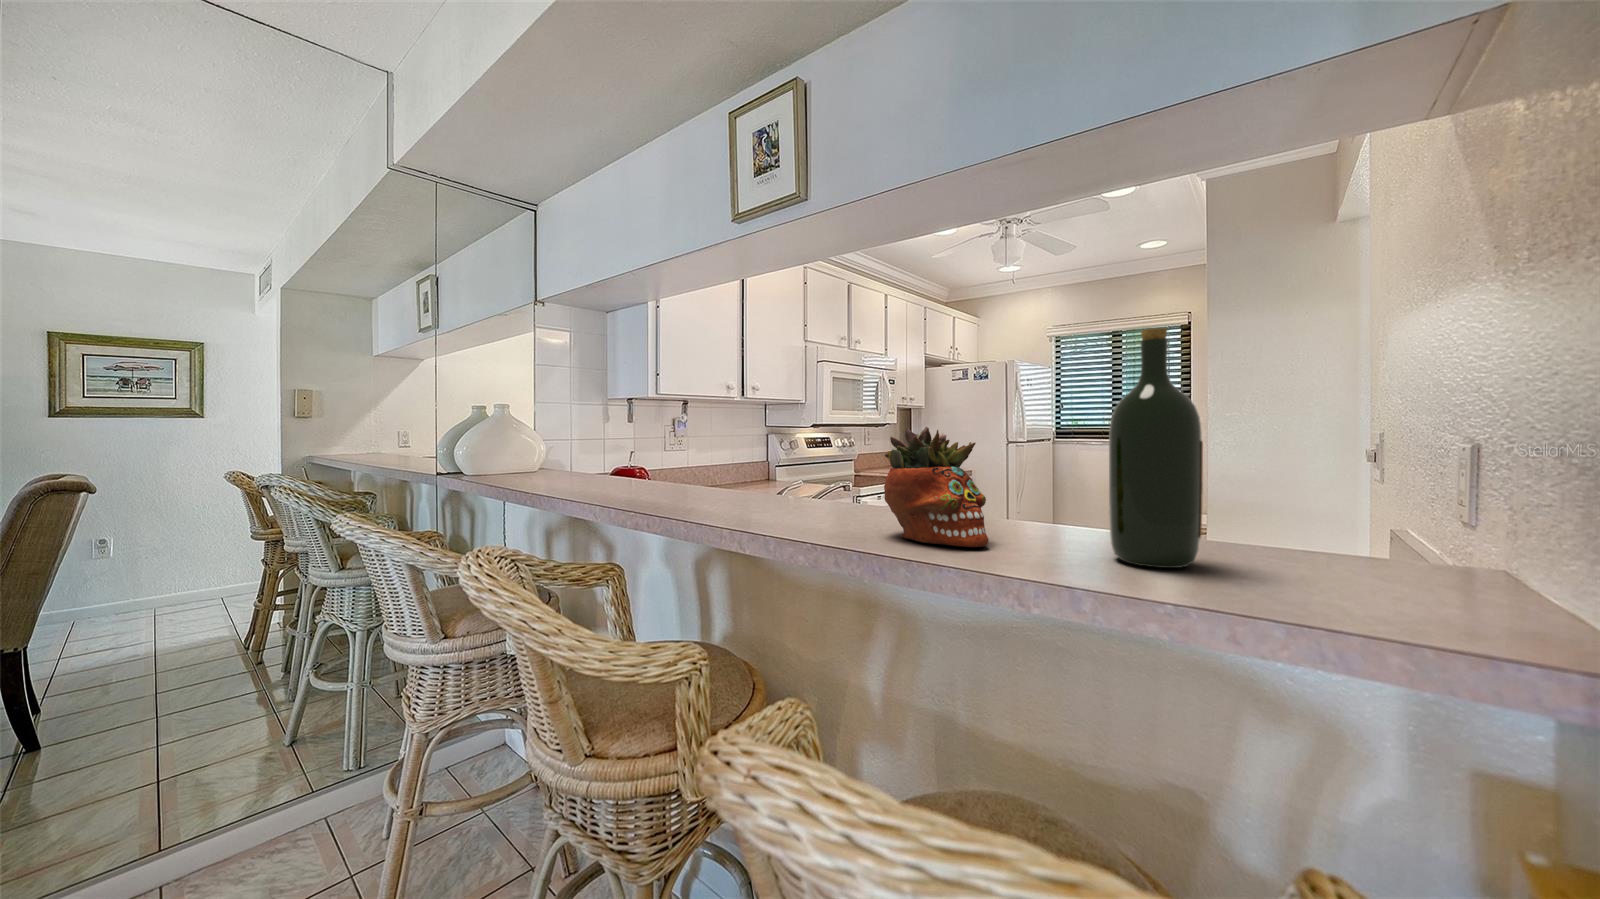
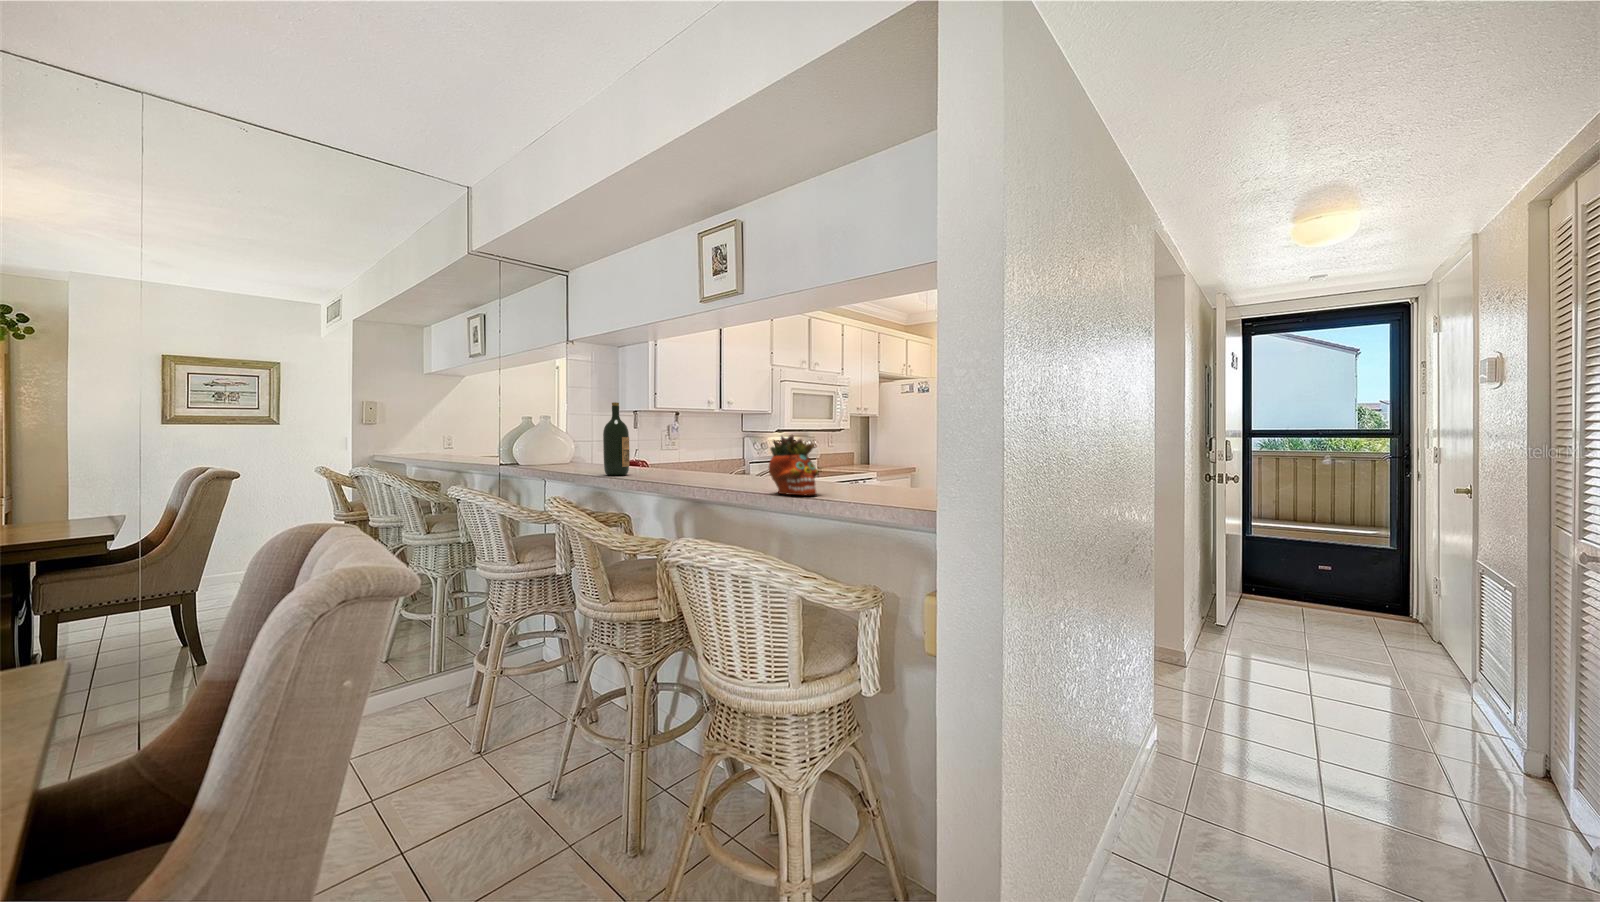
wine bottle: present [1109,328,1203,568] -> present [603,402,629,475]

